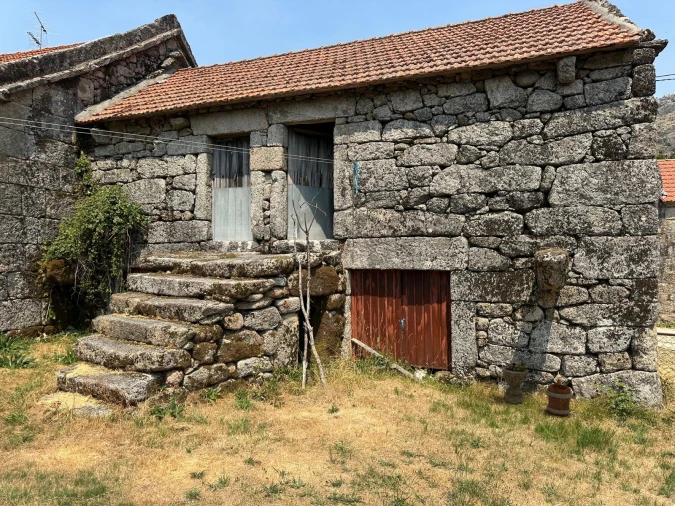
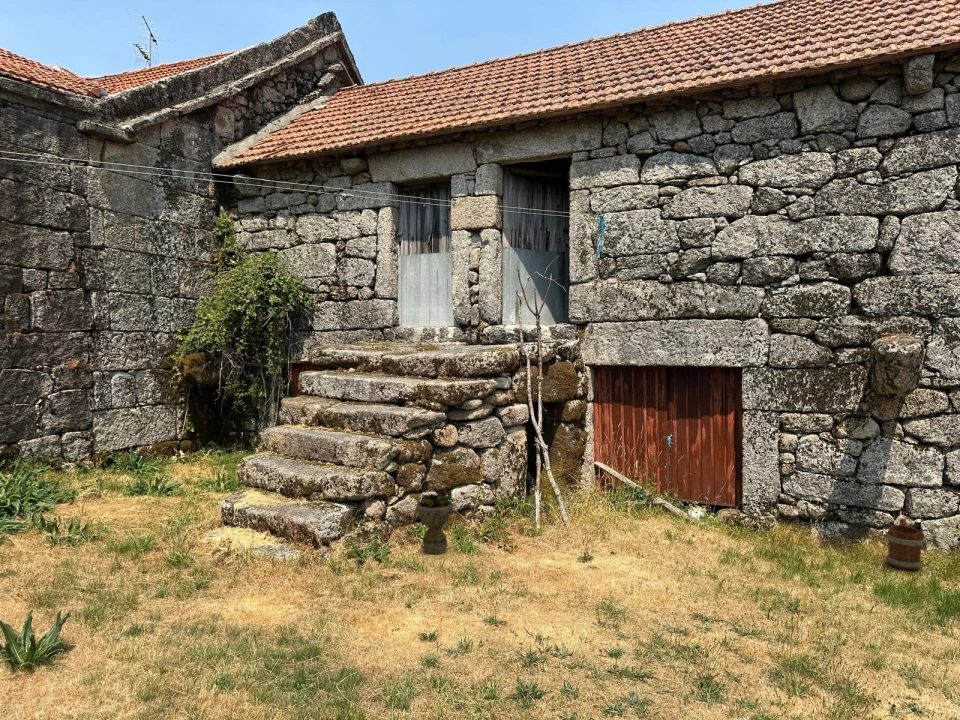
planter: present [502,362,528,404] -> present [417,490,453,554]

